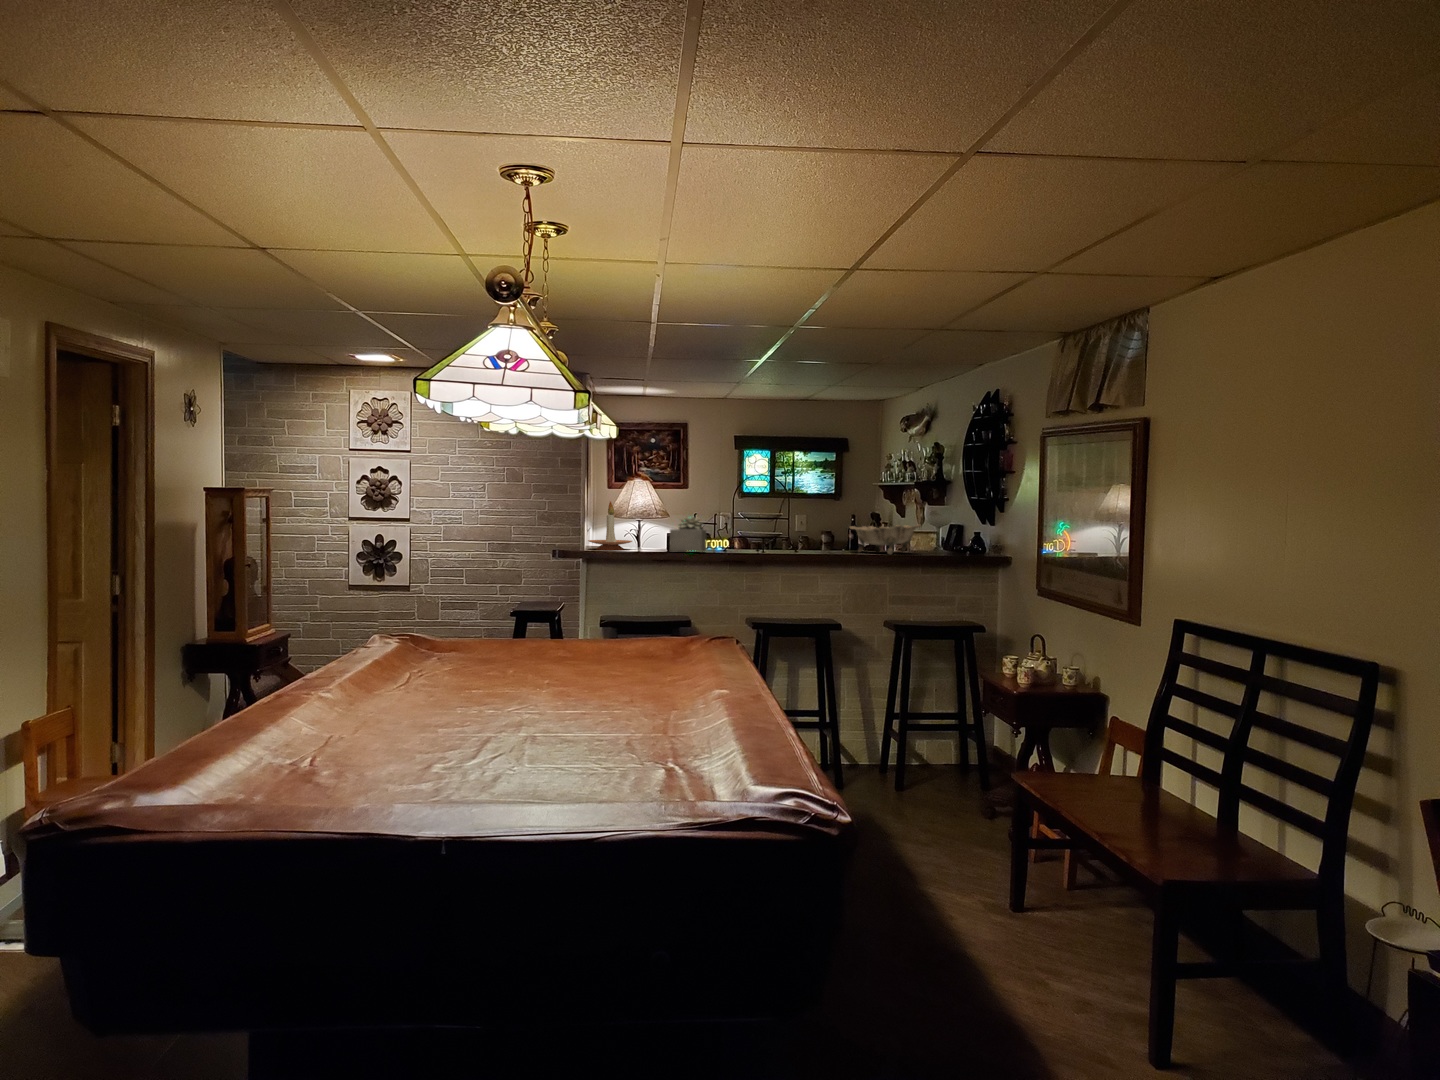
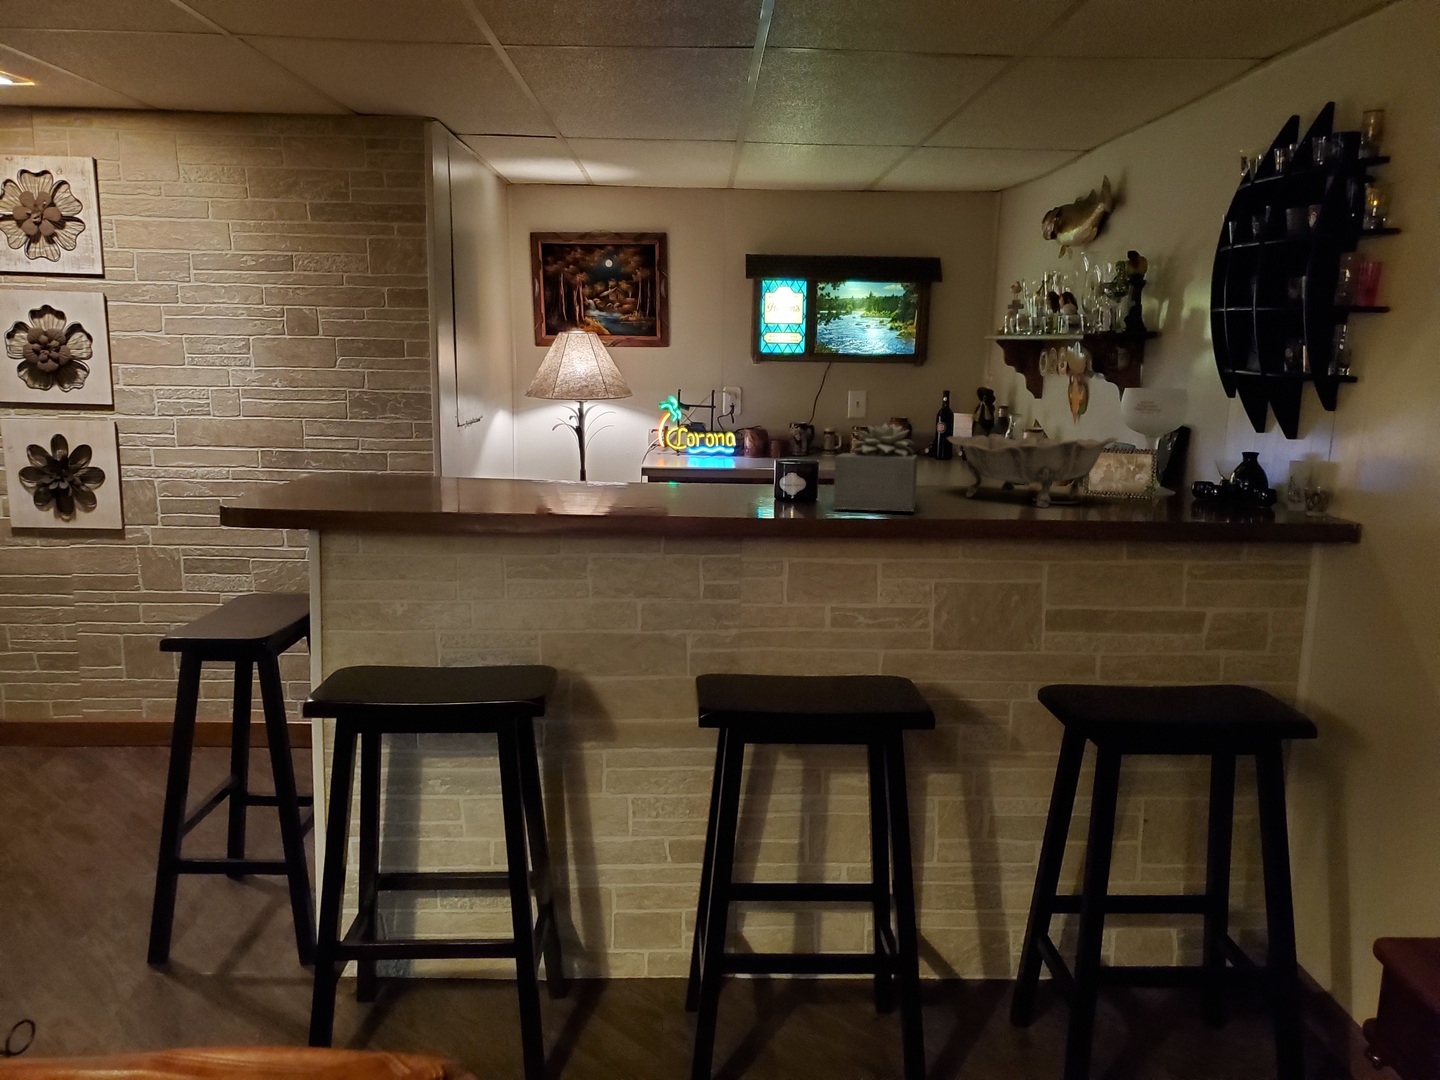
candle holder: present [588,501,632,550] -> none [363,379,466,490]
succulent plant: present [670,517,707,552] -> present [834,424,917,511]

